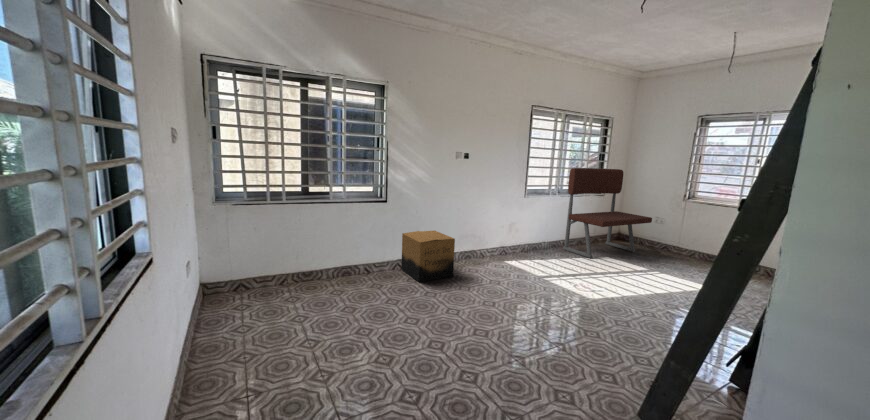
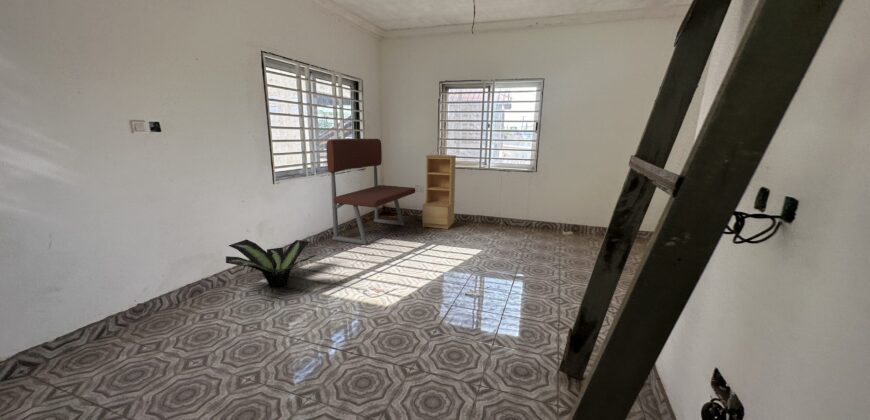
bookshelf: none [655,188,708,264] -> present [422,155,456,229]
cardboard box: present [401,231,455,282] -> none [14,270,169,390]
potted plant: none [487,232,546,268] -> present [226,239,316,287]

